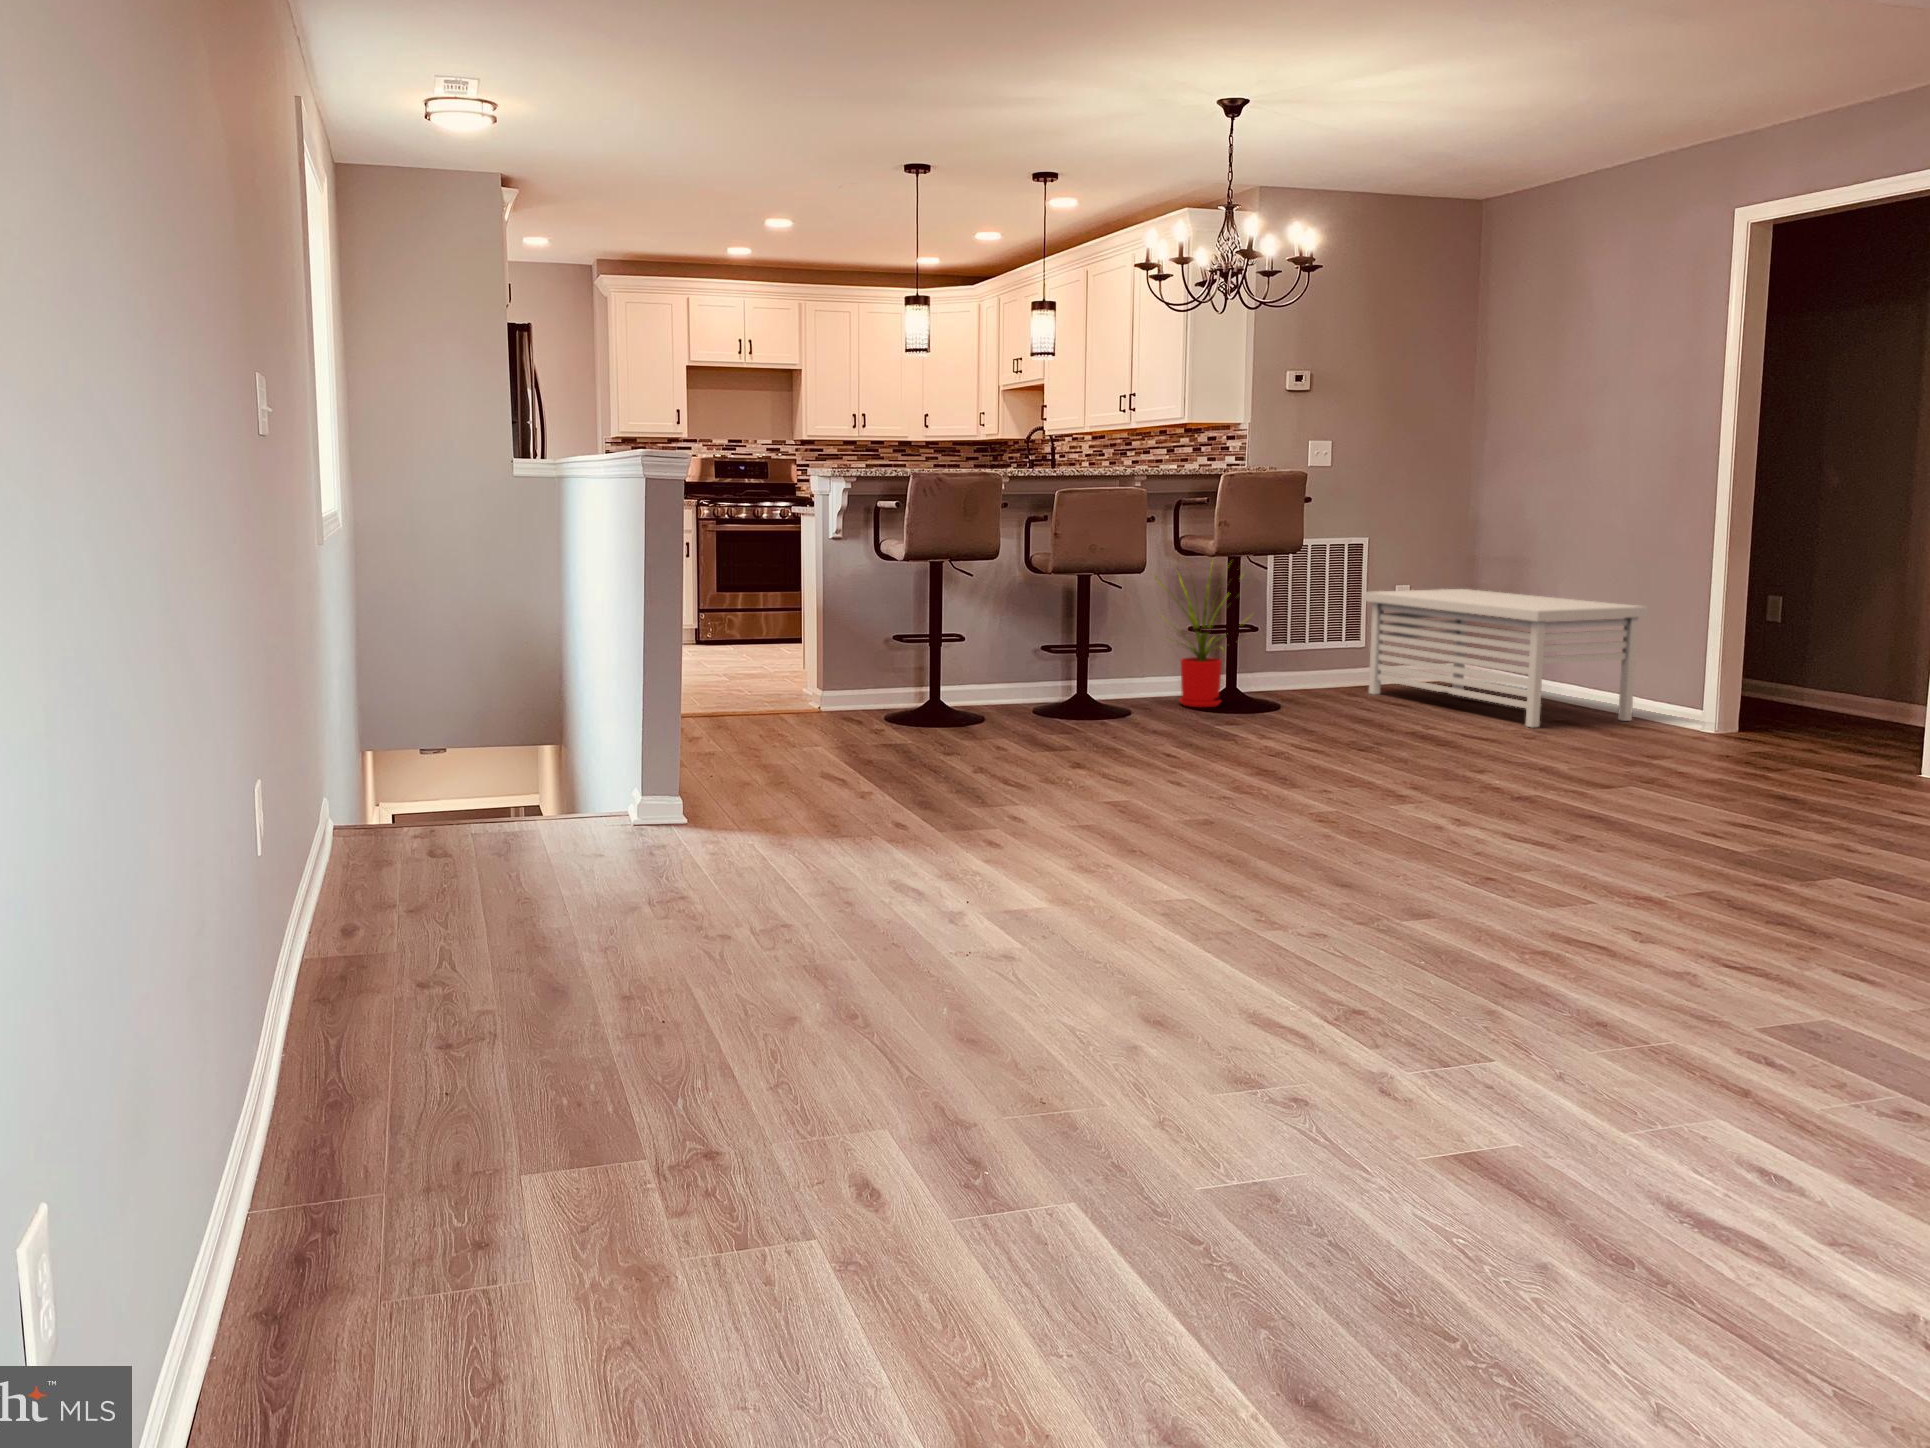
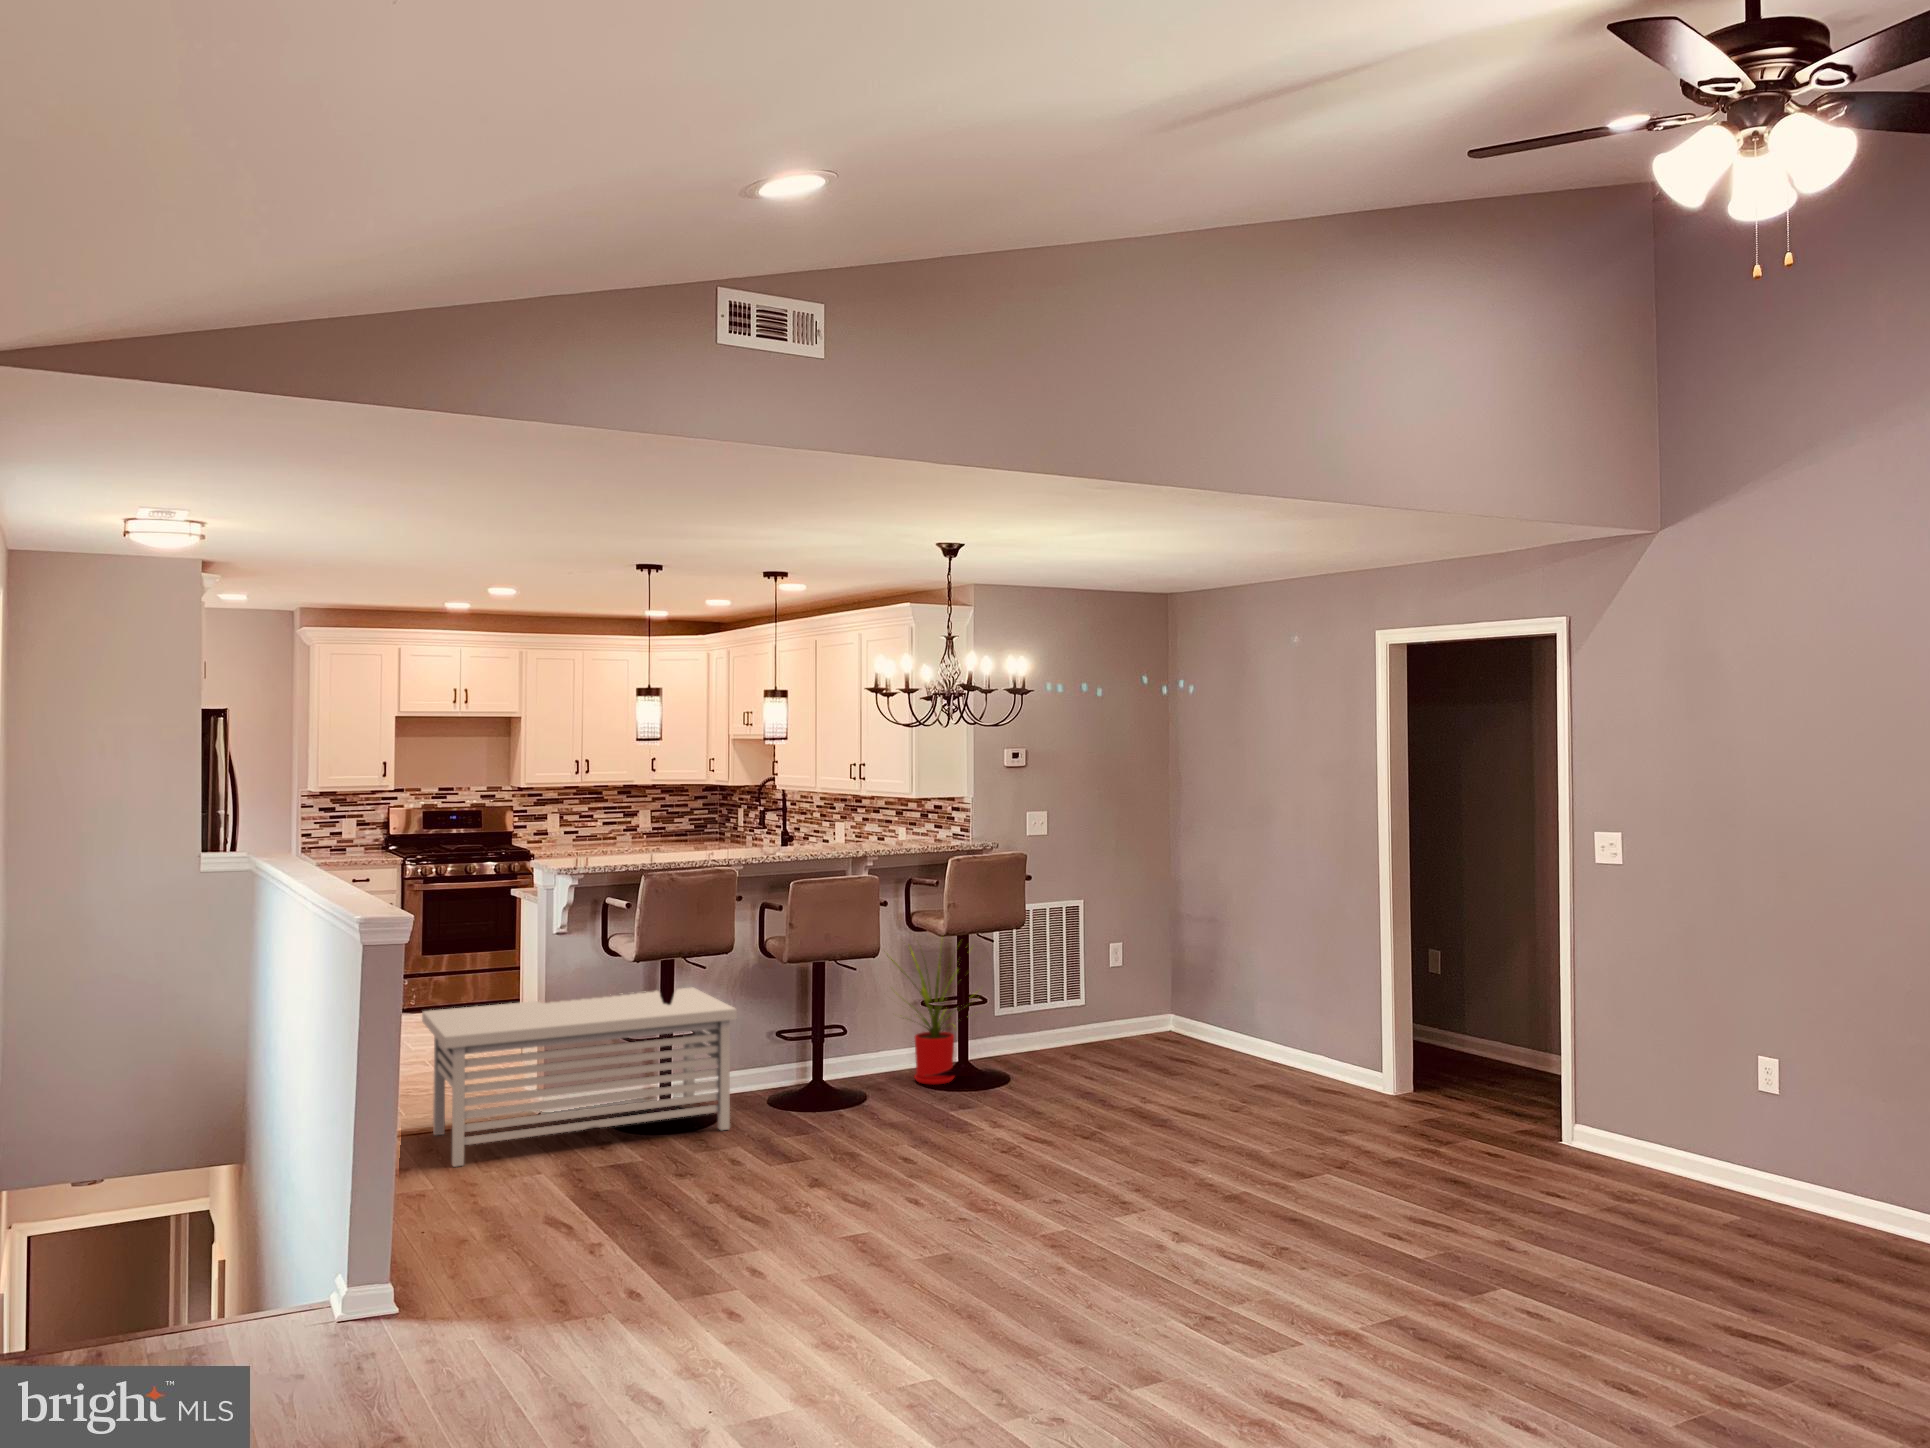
storage bench: present [1363,589,1648,727] -> present [422,987,737,1167]

